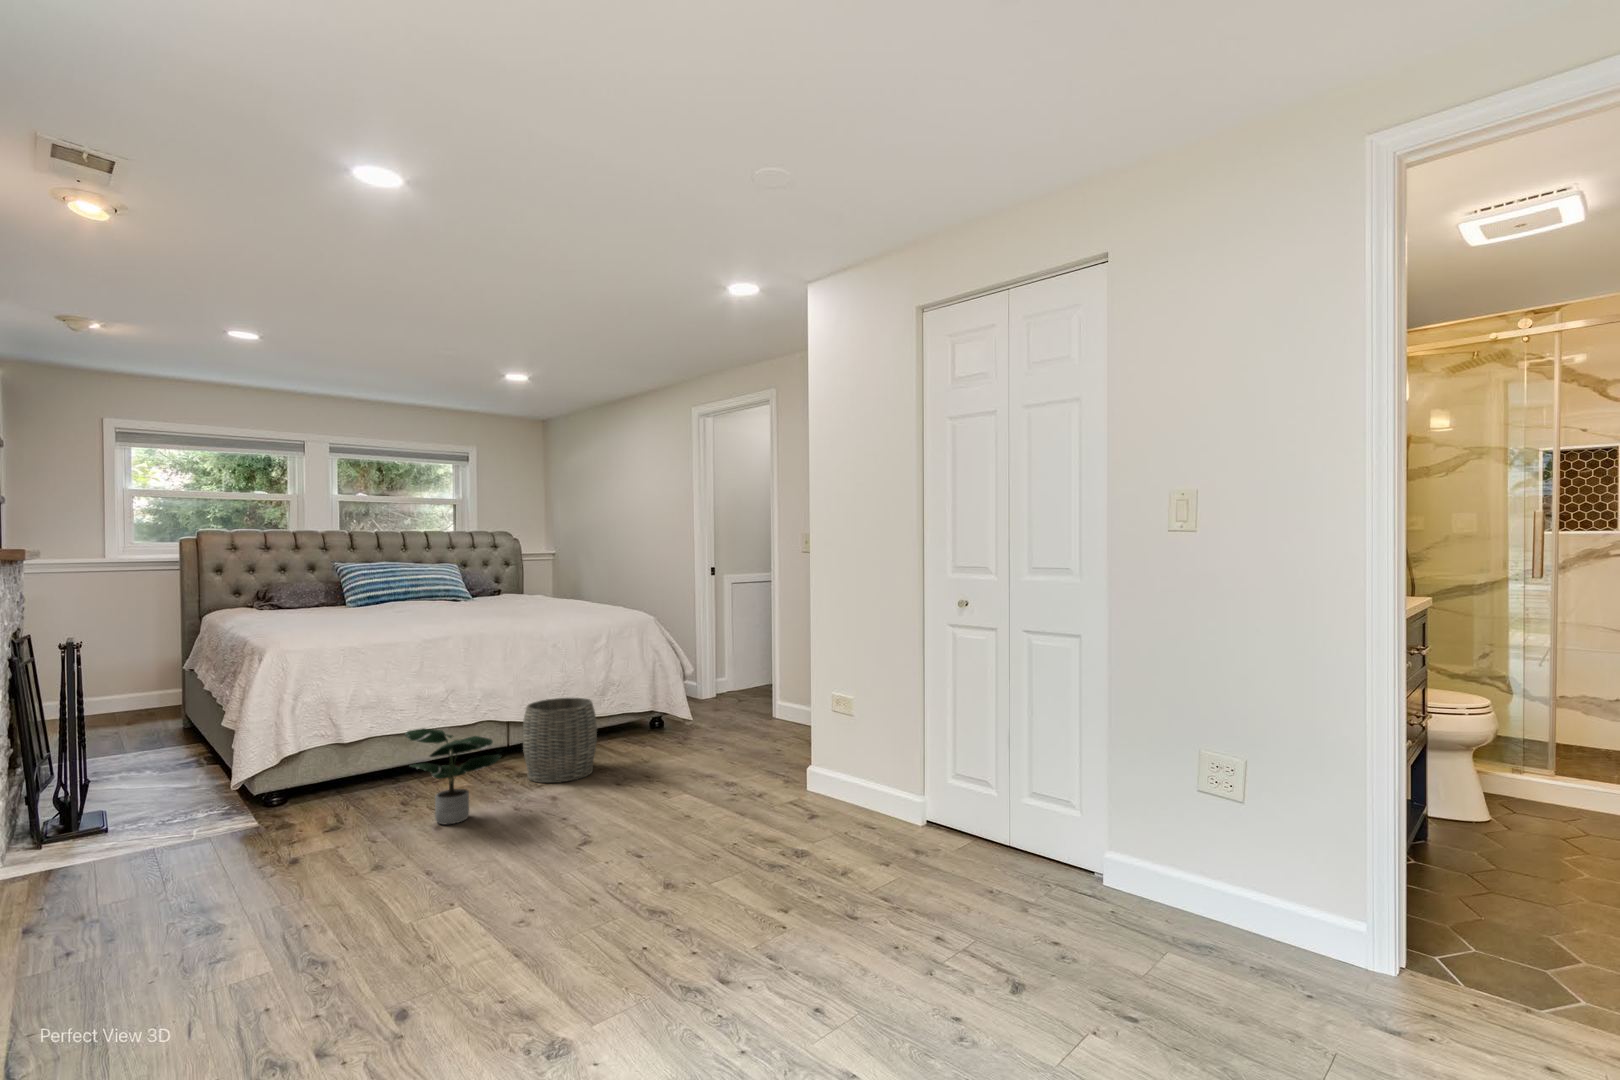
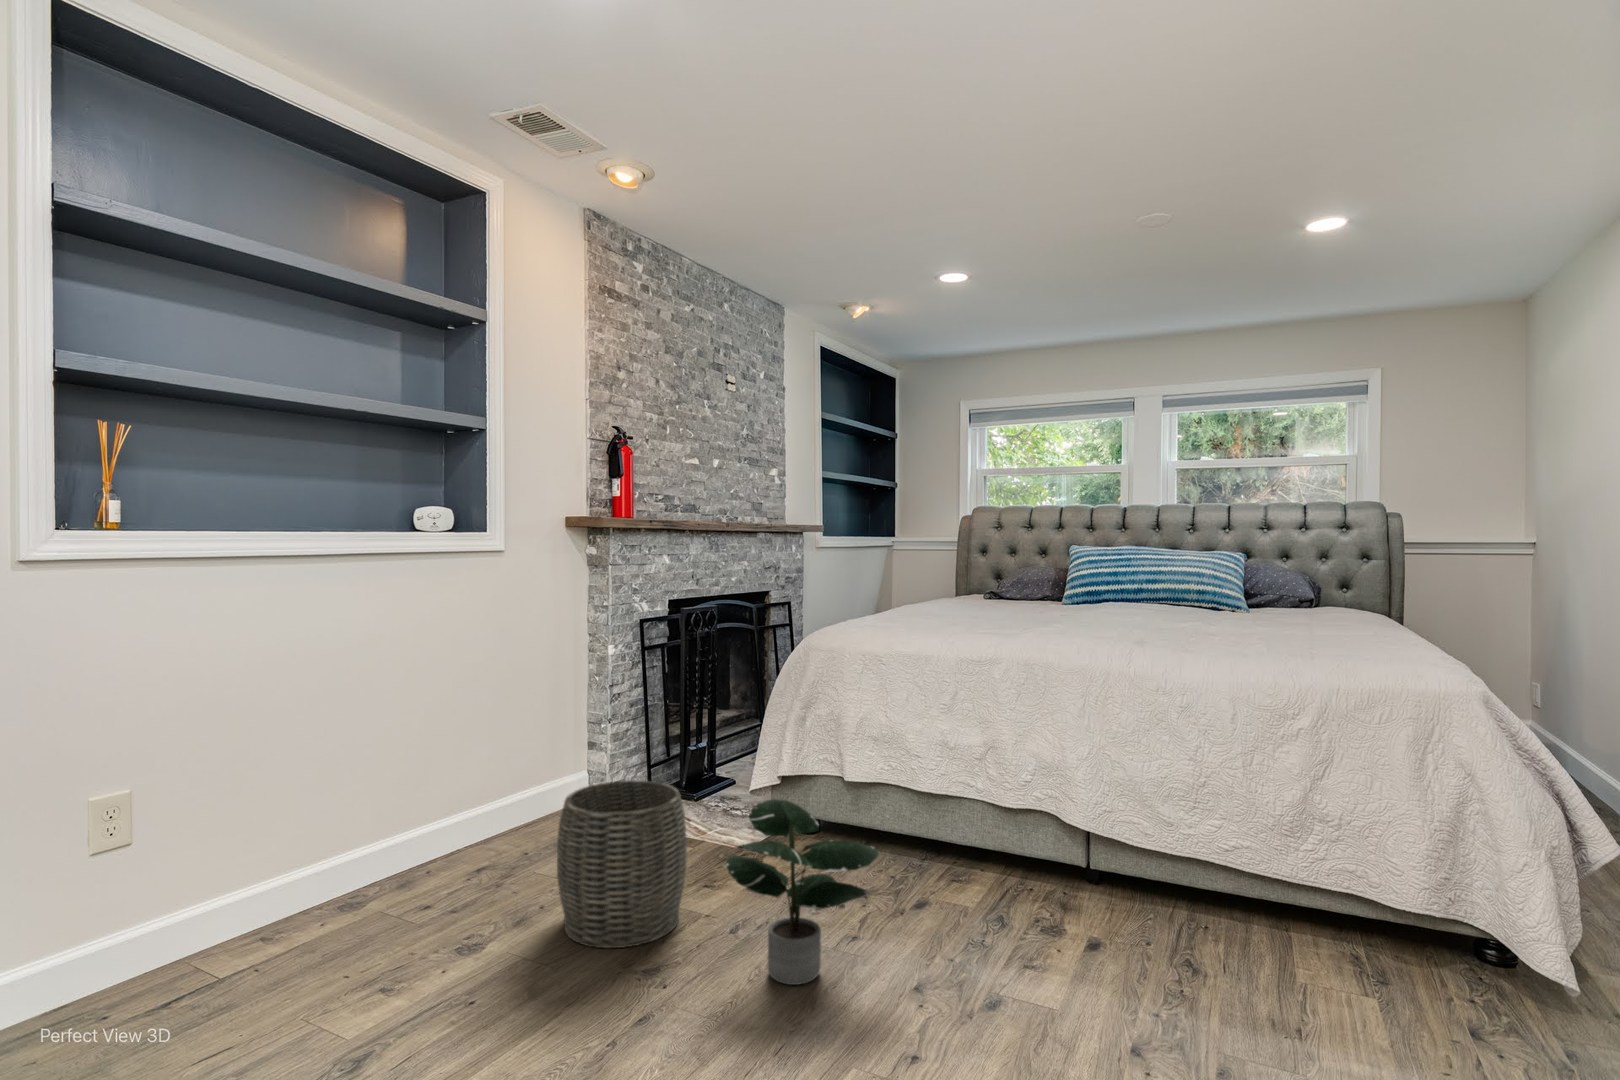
woven basket: present [523,698,597,783] -> present [557,780,687,948]

